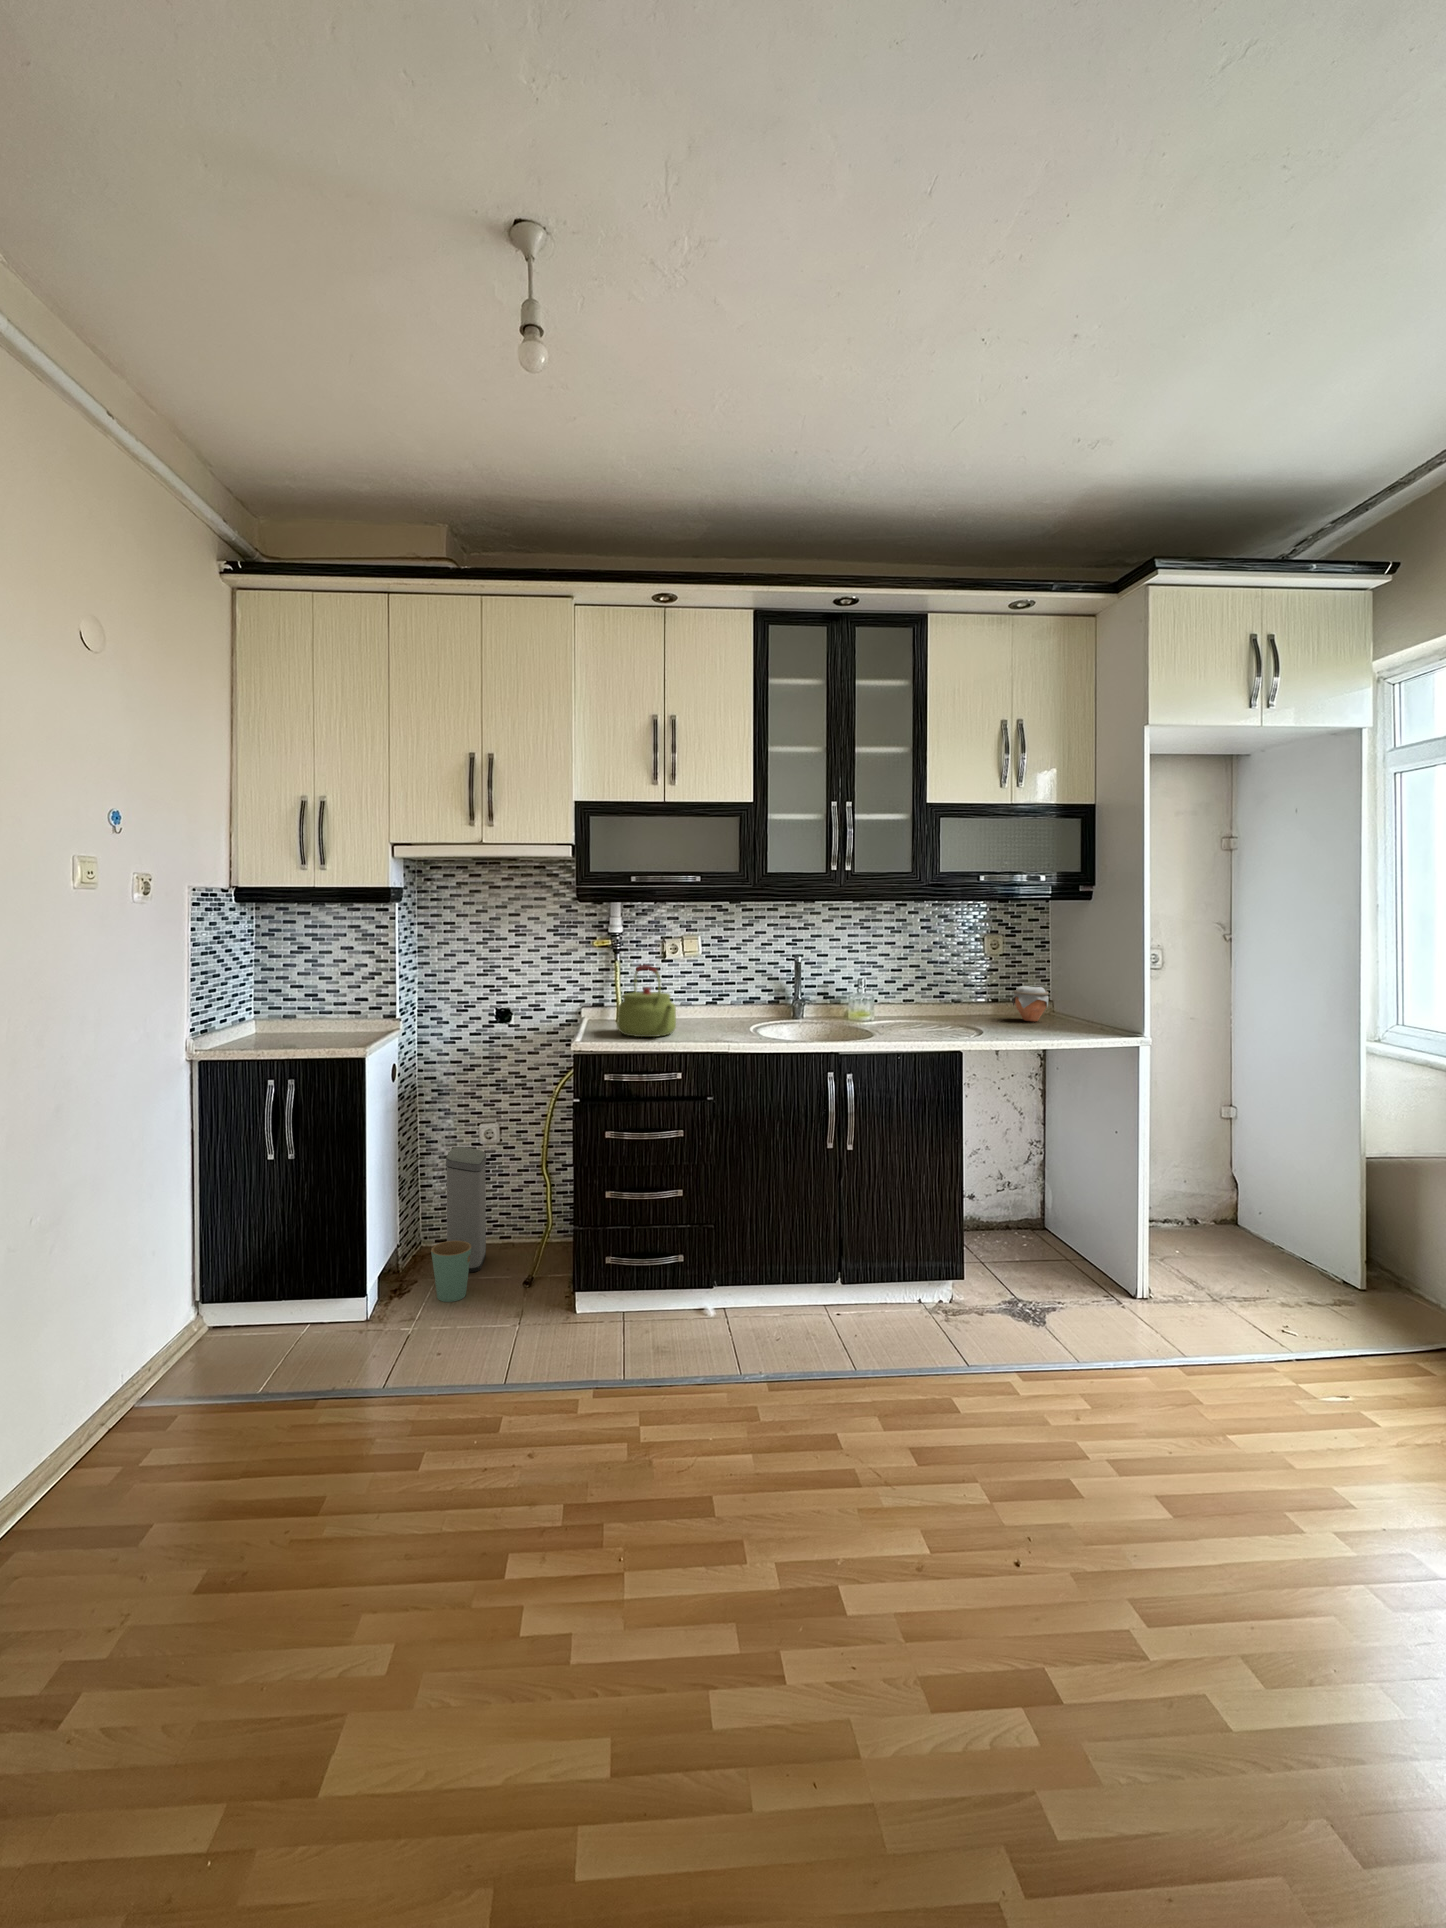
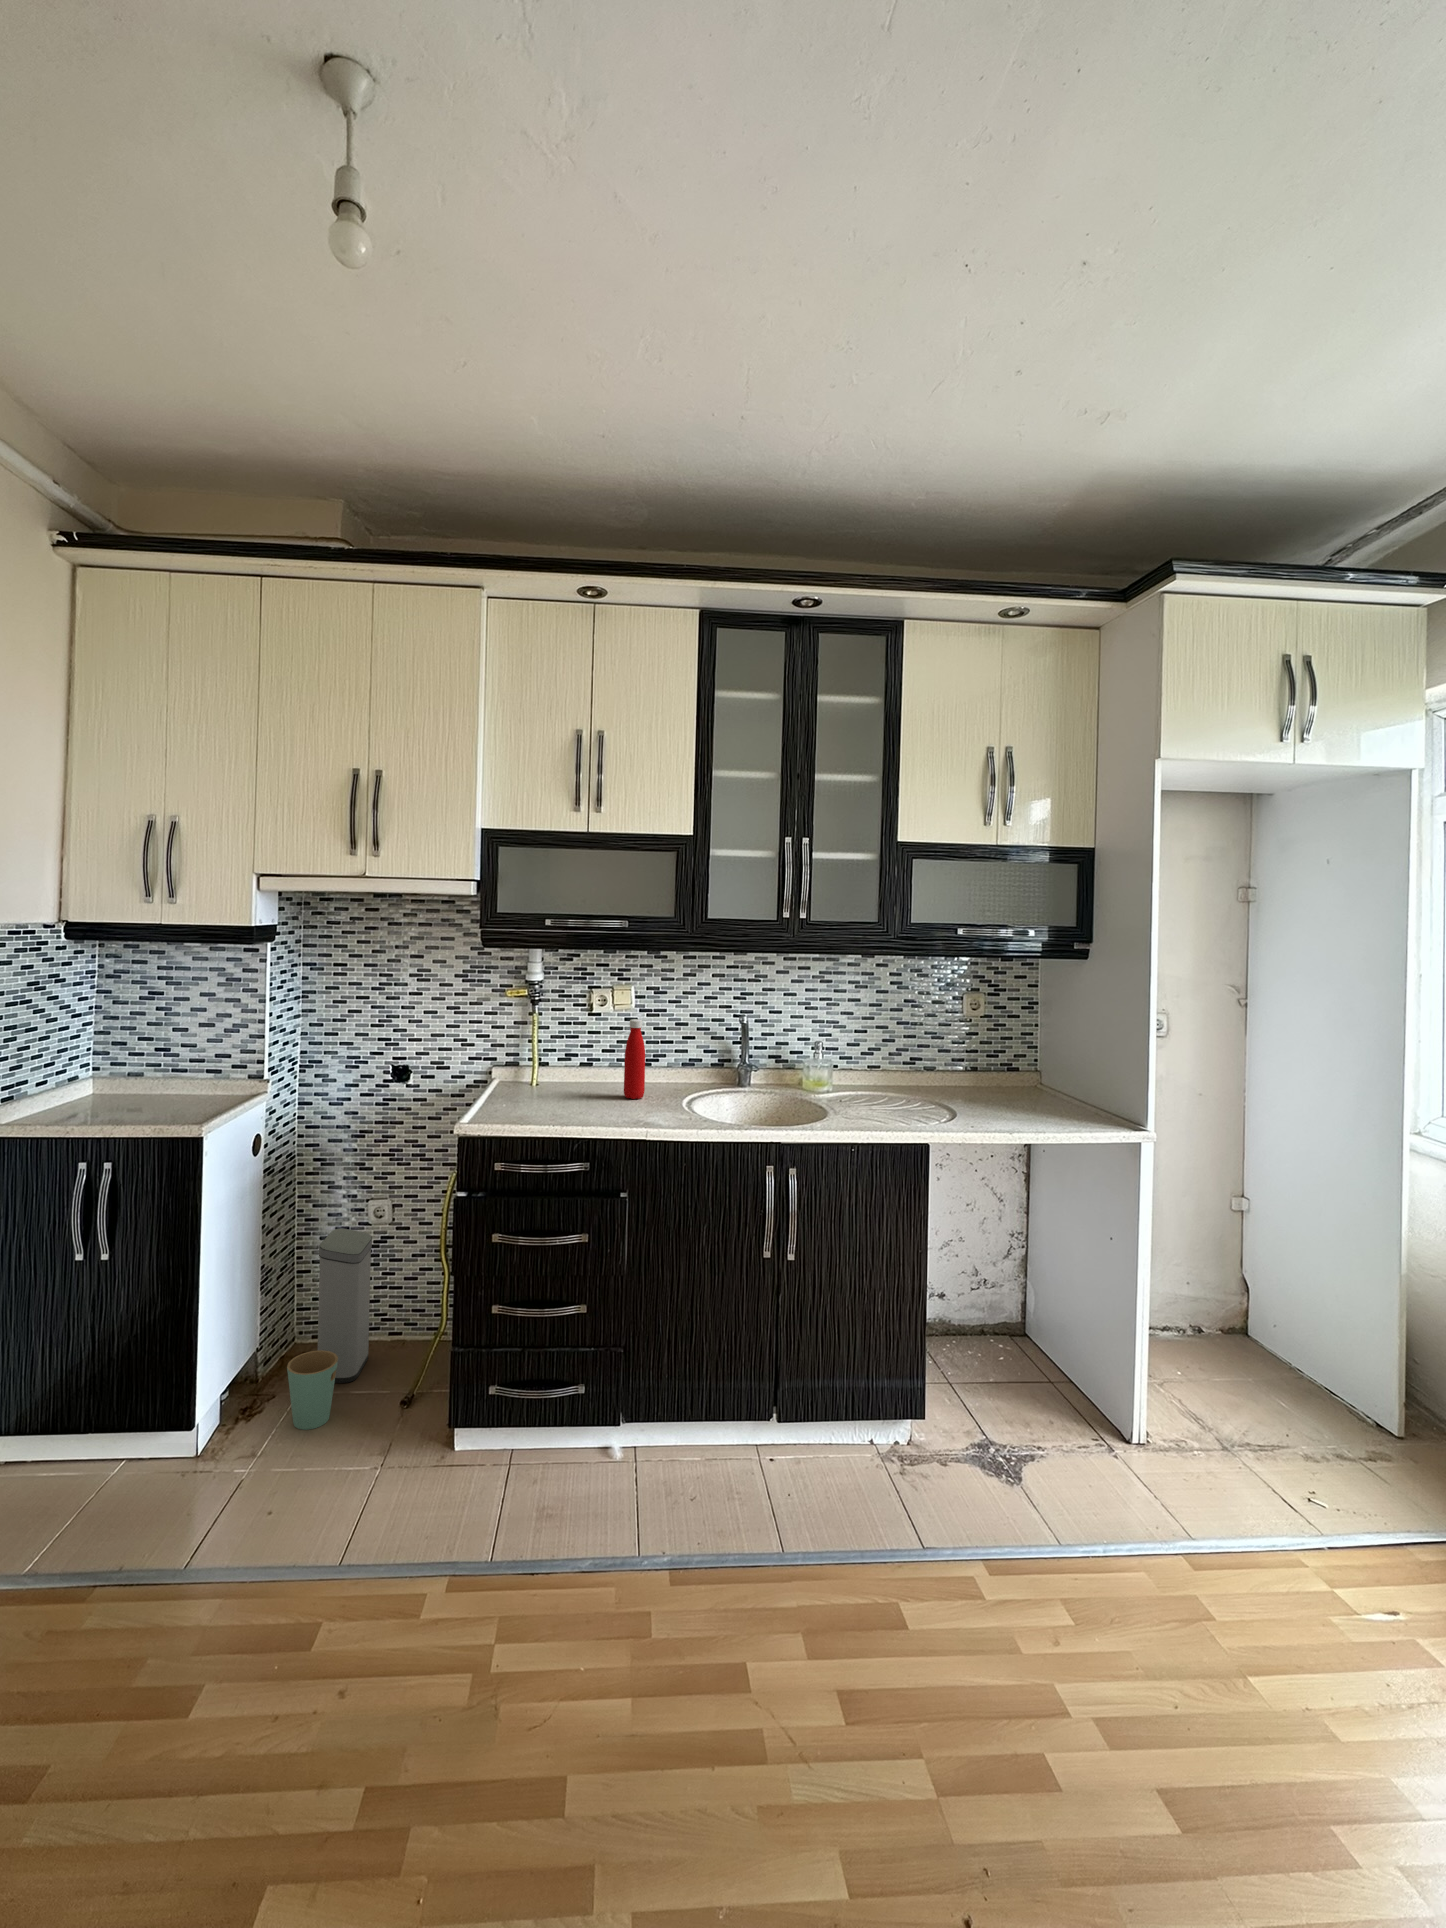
bottle: none [698,961,716,1028] -> present [624,1019,645,1099]
kettle: present [617,965,676,1037] -> none [524,1024,595,1112]
jar: present [1012,986,1049,1021] -> none [992,1054,1034,1096]

